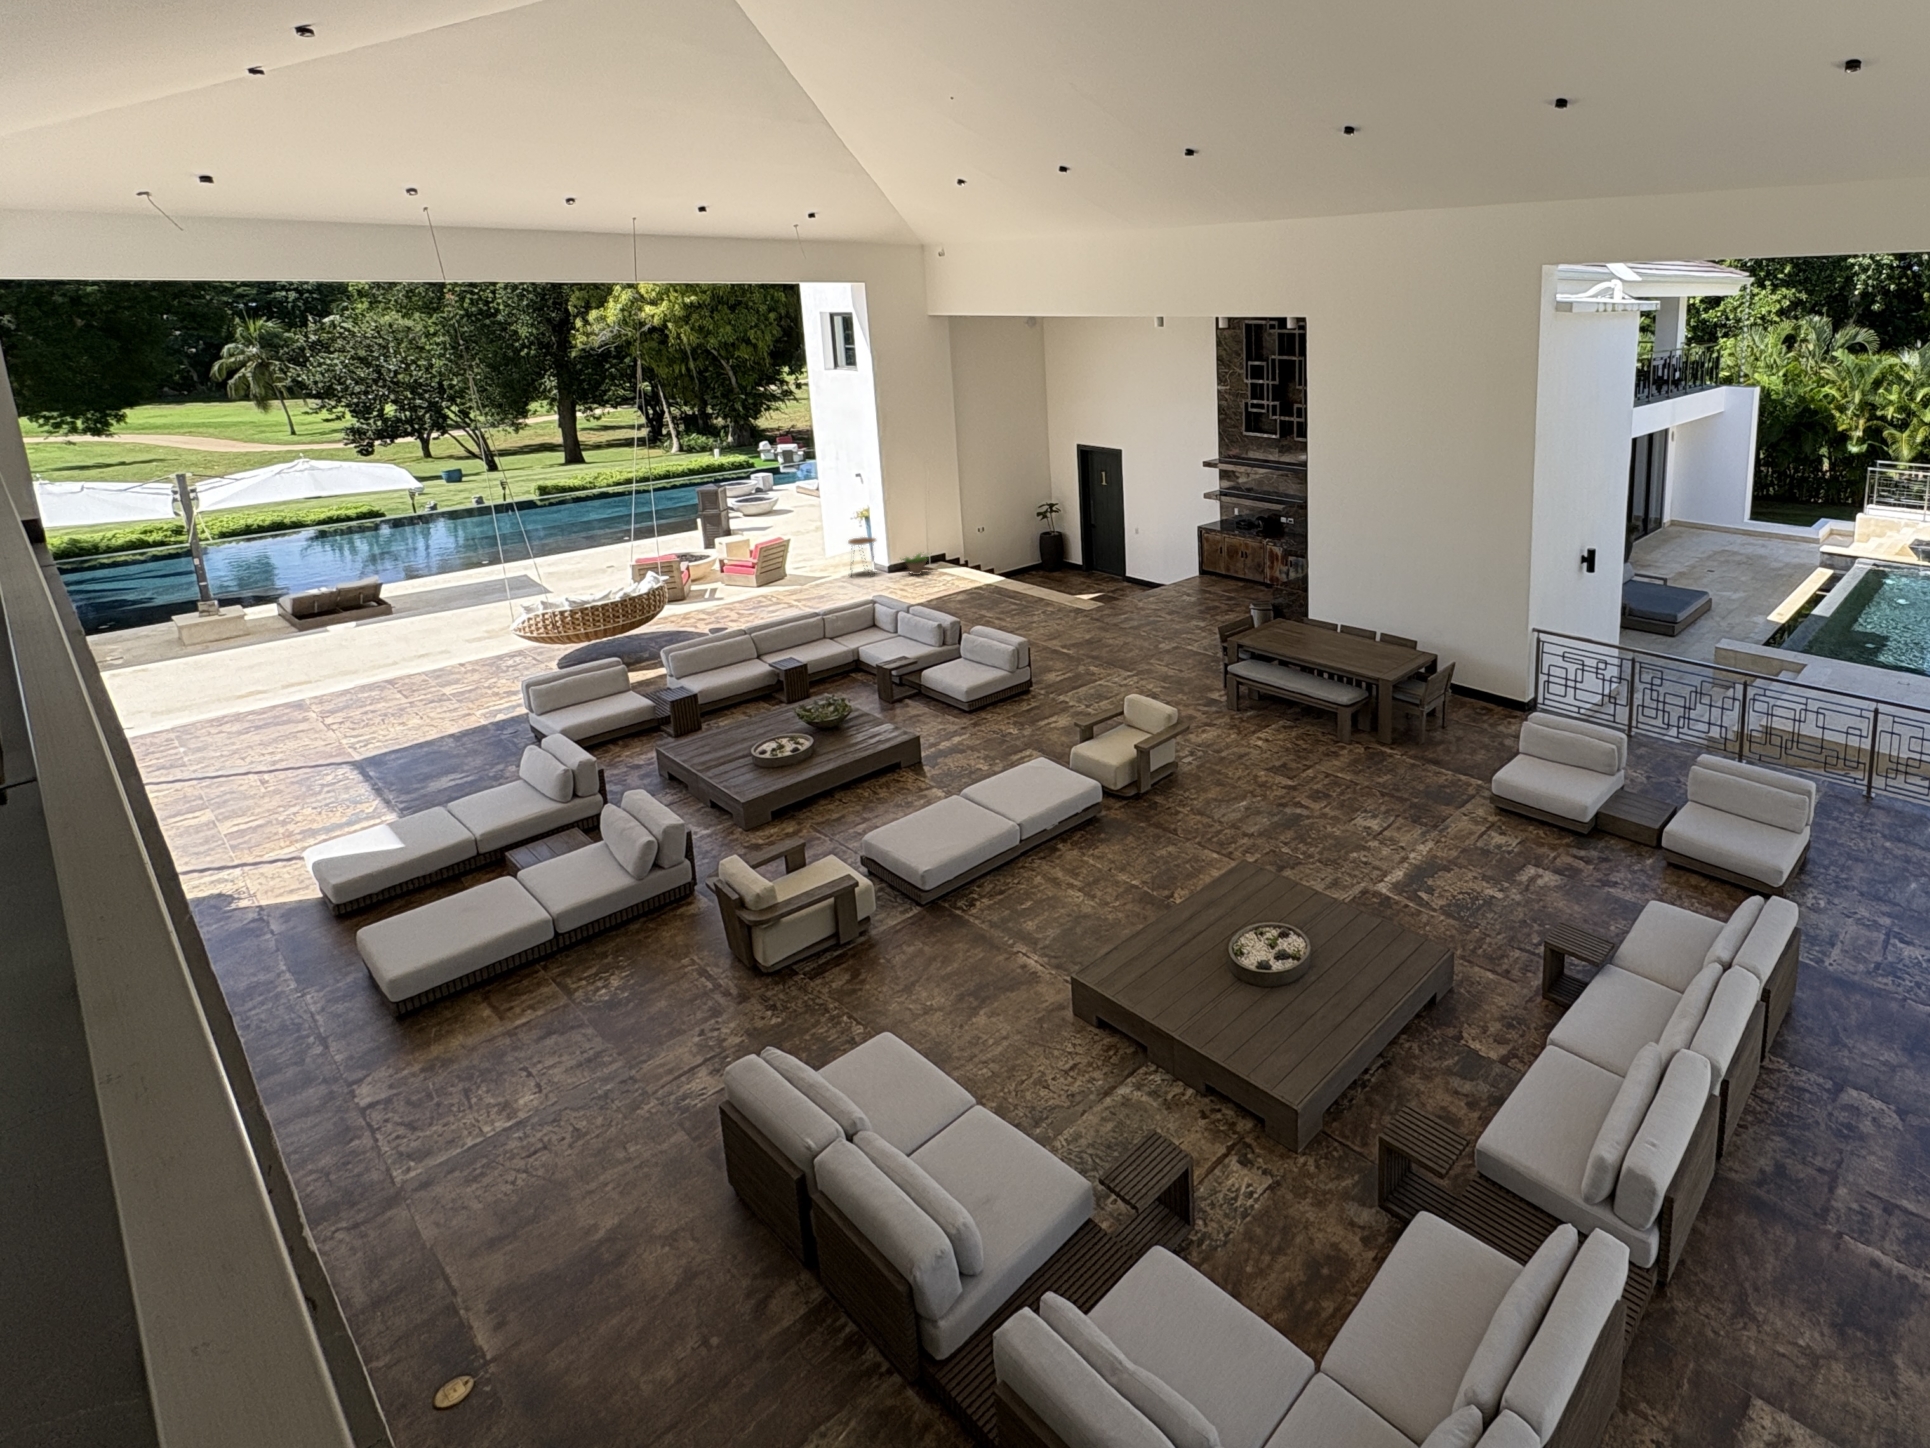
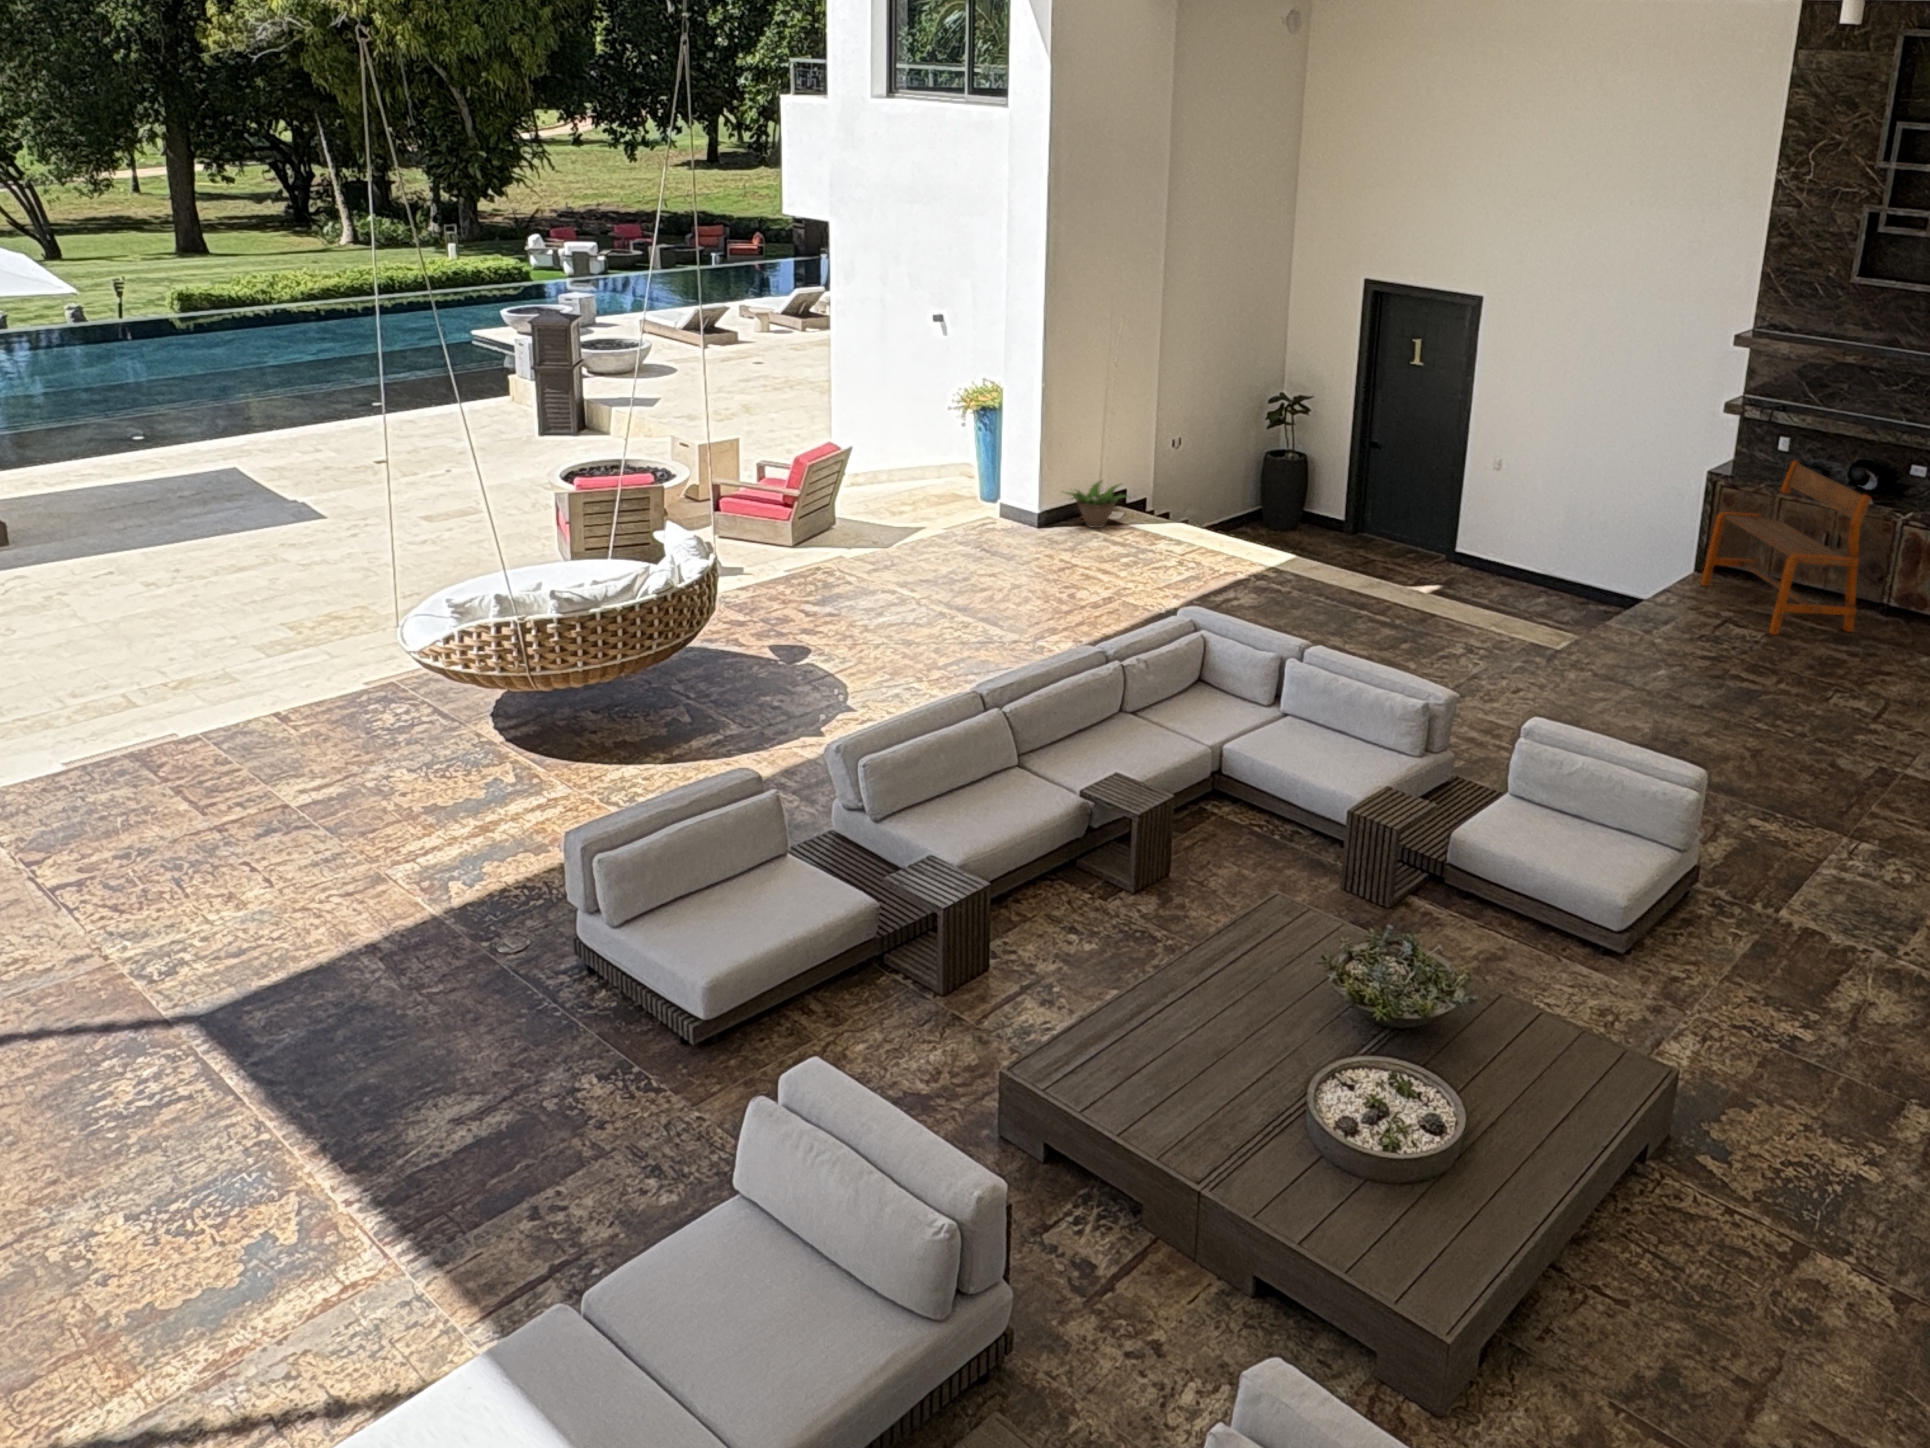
bench: none [1194,525,1239,607] -> present [1701,461,1872,635]
side table: present [848,537,876,574] -> none [967,448,1021,529]

